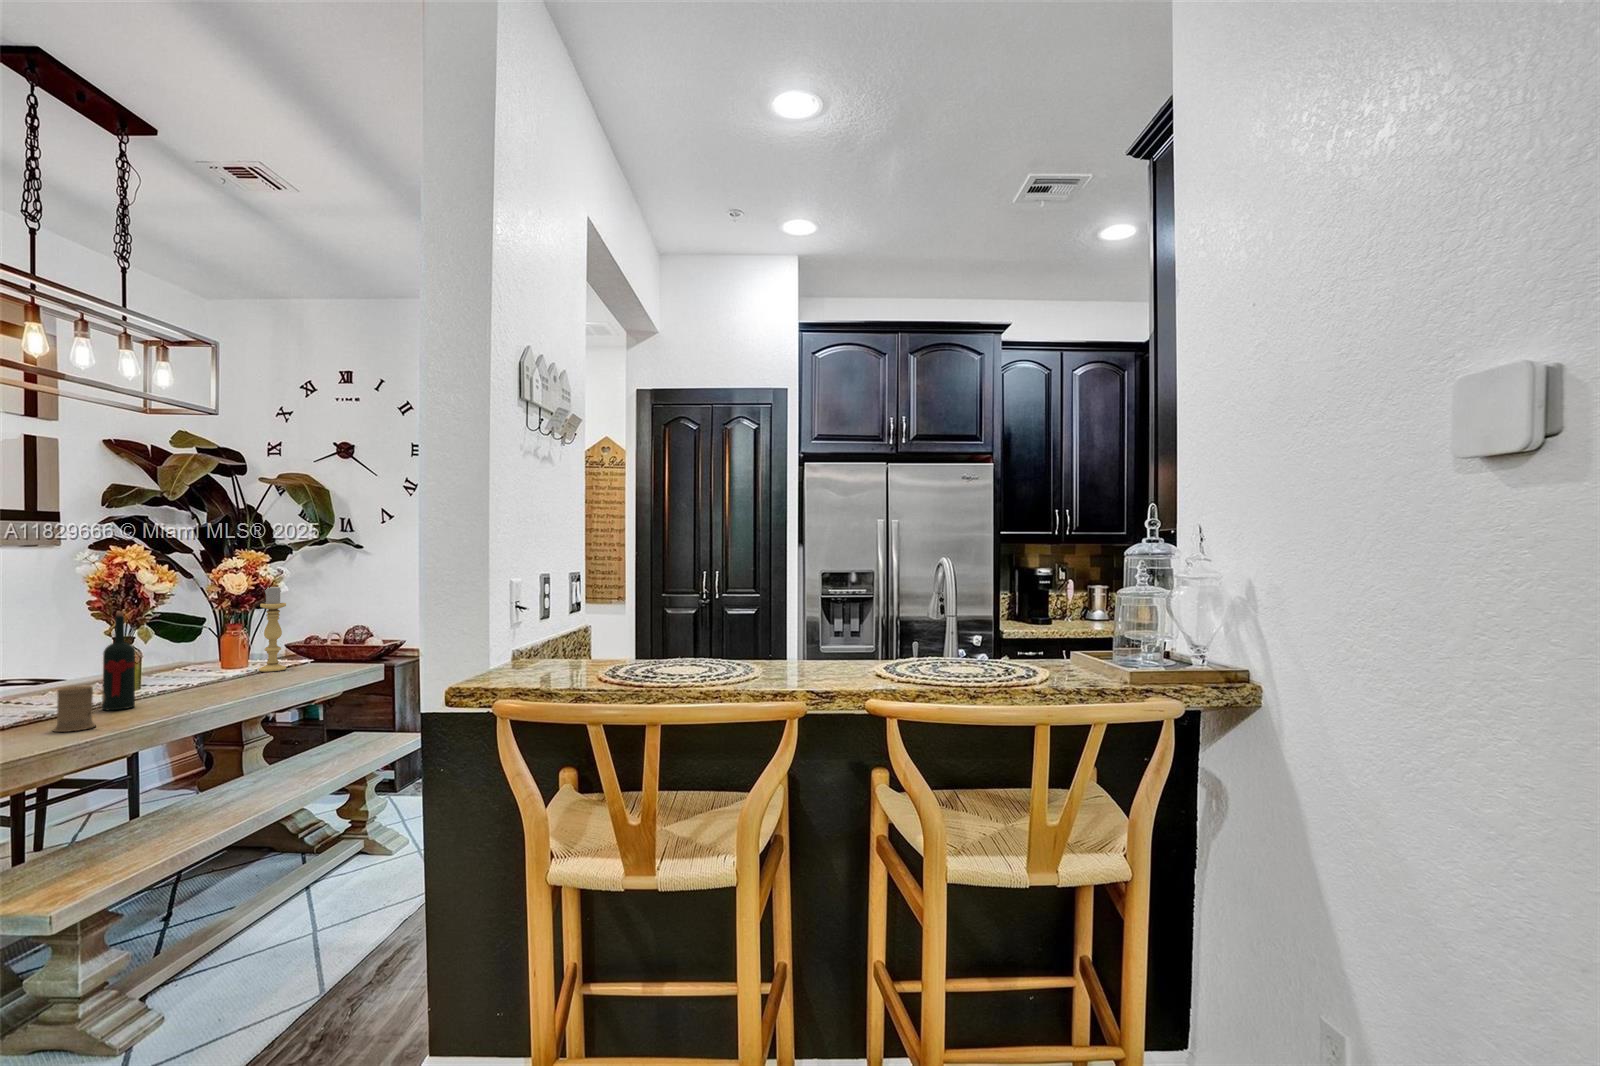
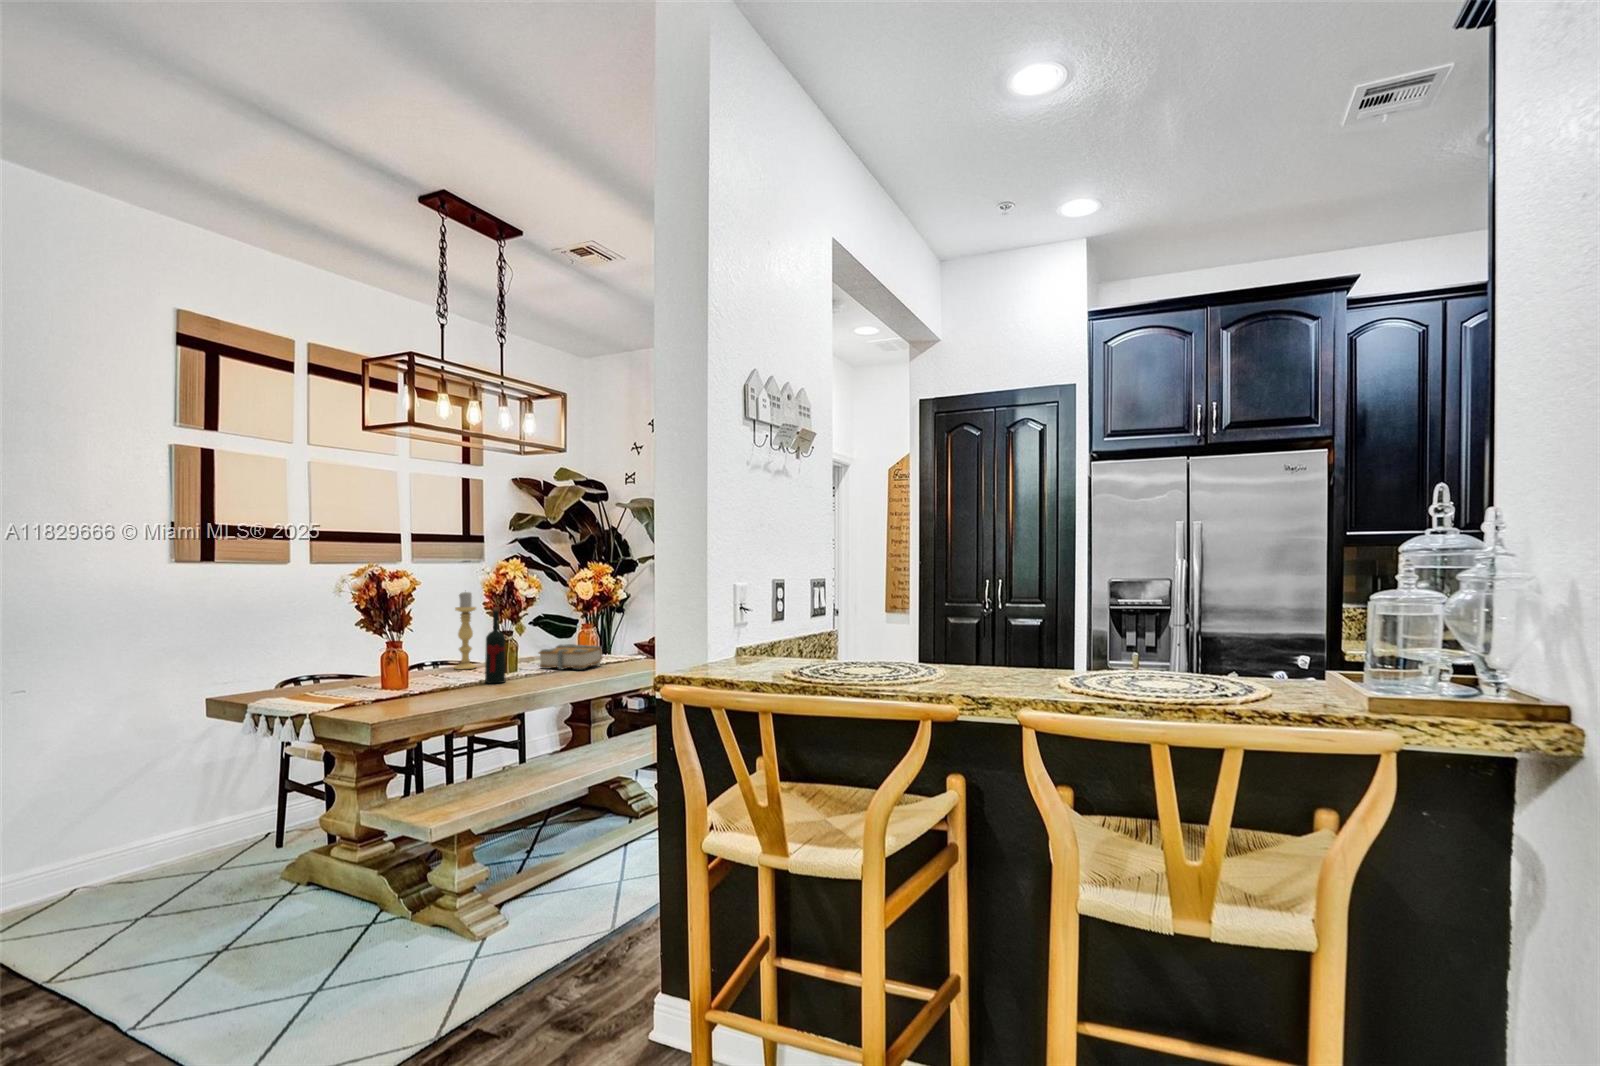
candle holder: present [259,587,286,672] -> present [454,592,476,669]
book: none [174,653,266,685] -> present [539,644,602,669]
mug: present [54,685,105,732] -> none [449,662,479,696]

